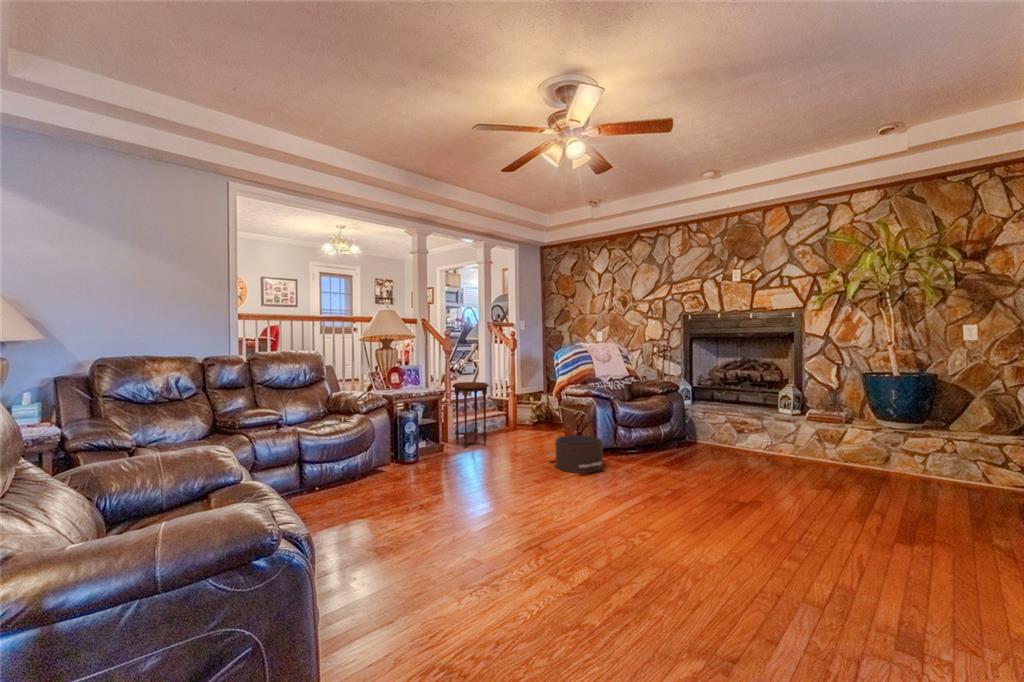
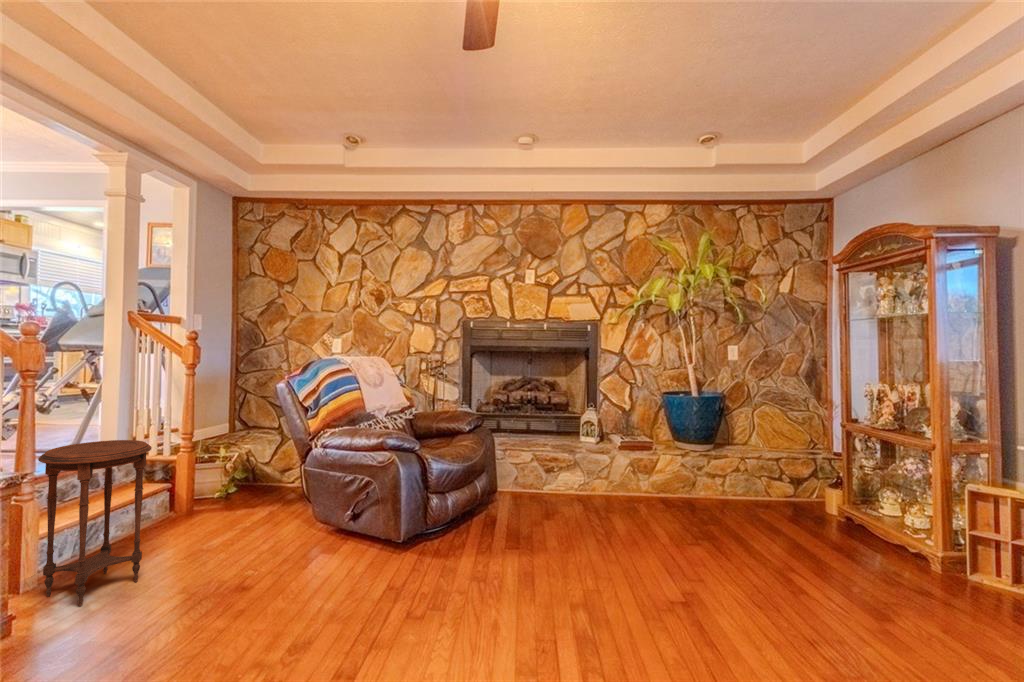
pouf: present [549,435,603,473] -> none [318,525,441,616]

